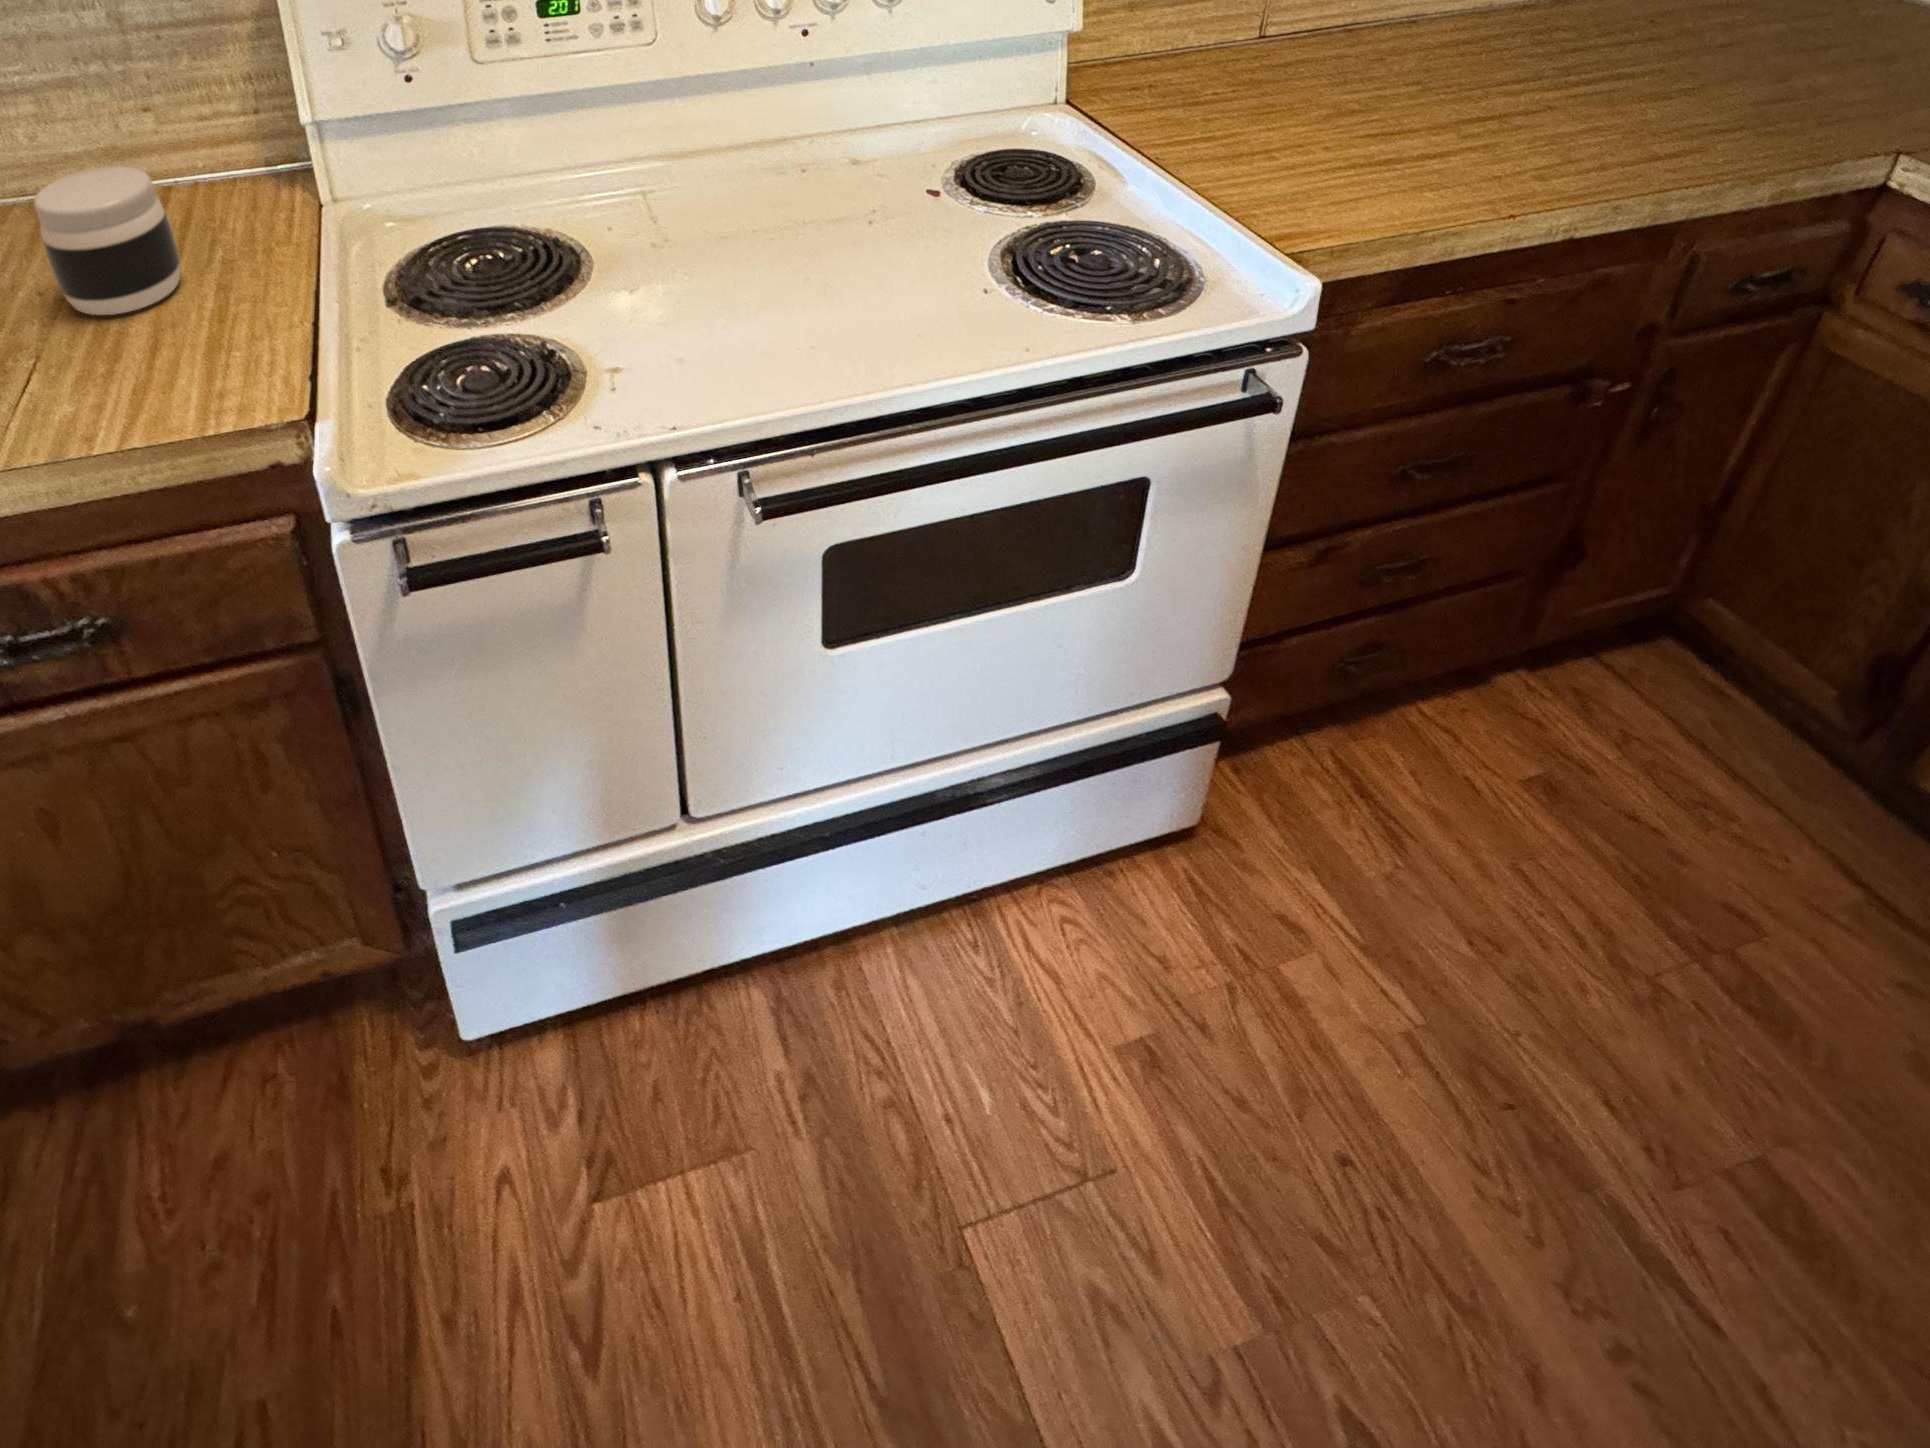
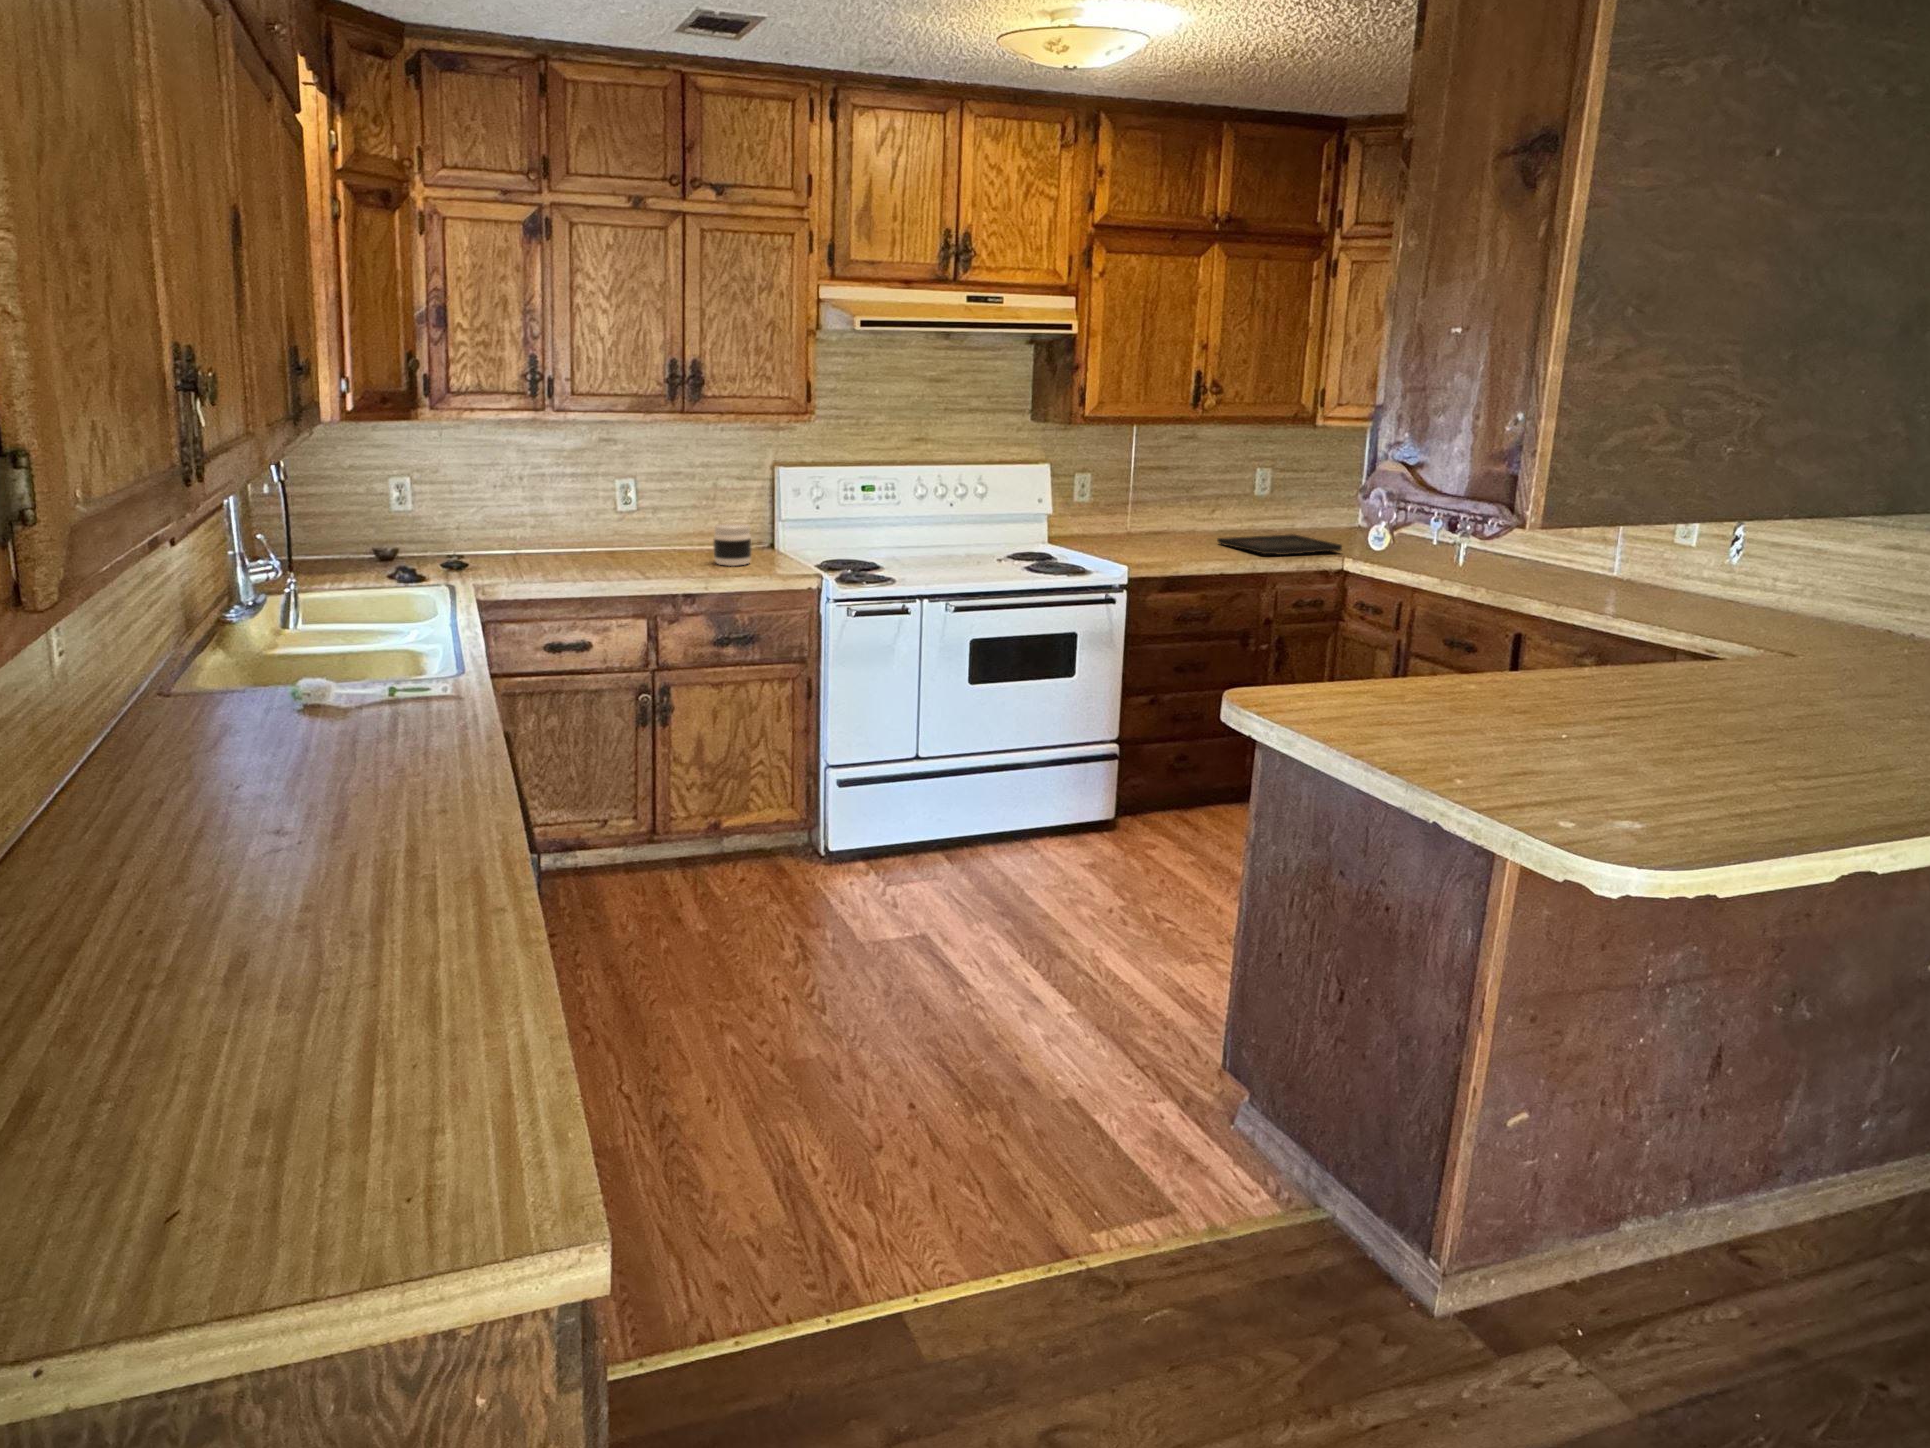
tray: none [1509,40,1879,149] -> present [1217,534,1342,555]

